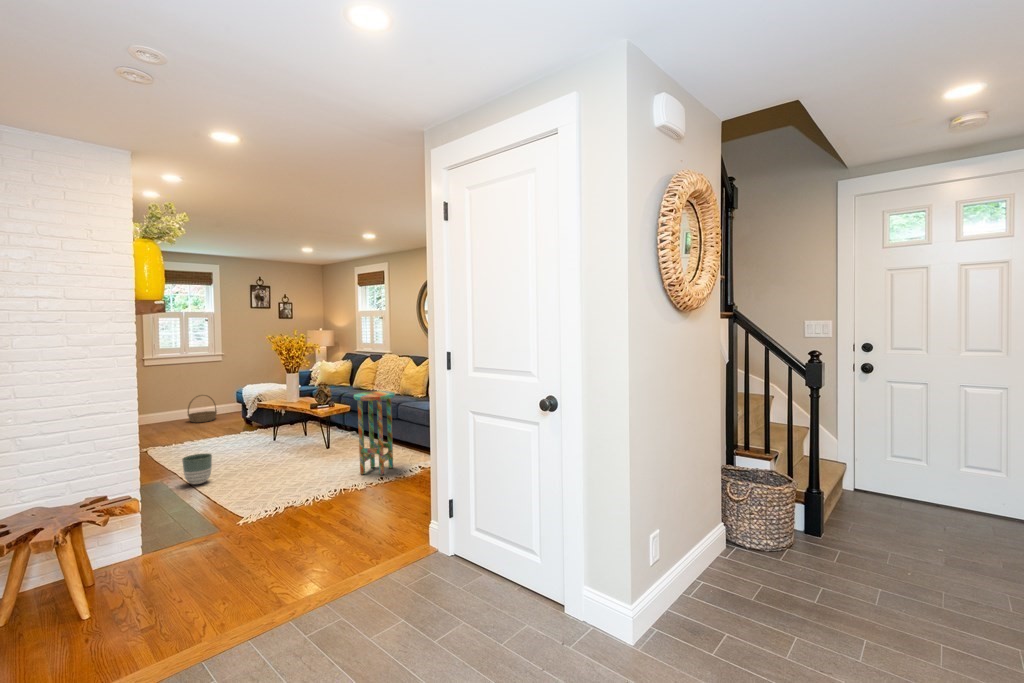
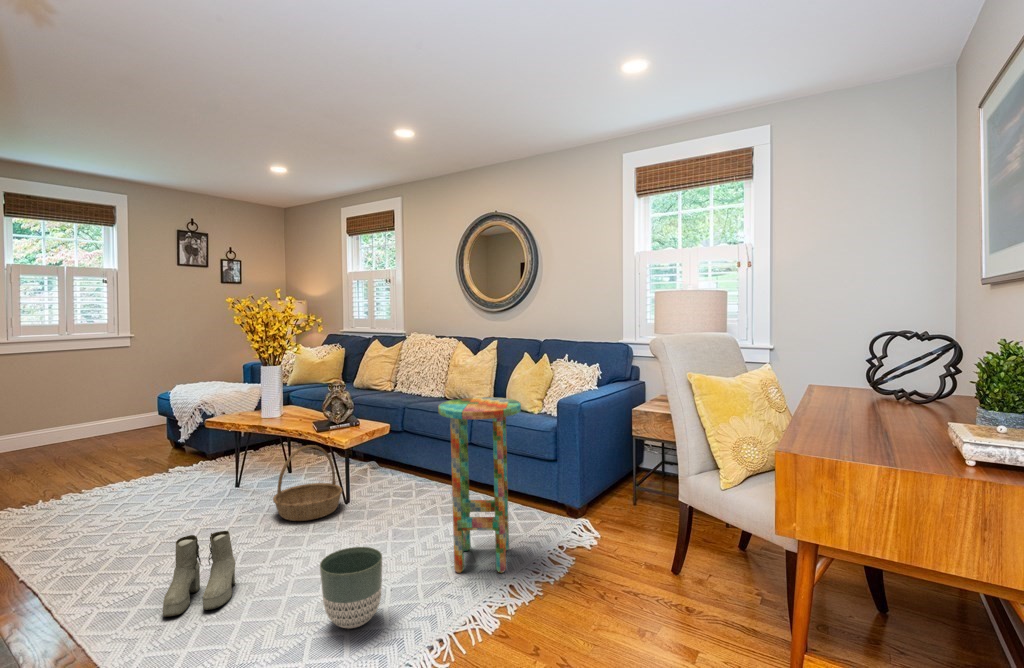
basket: present [188,395,217,423] -> present [273,445,342,521]
boots: none [227,451,260,484] -> present [163,531,235,617]
planter: present [182,453,212,485] -> present [320,547,382,629]

